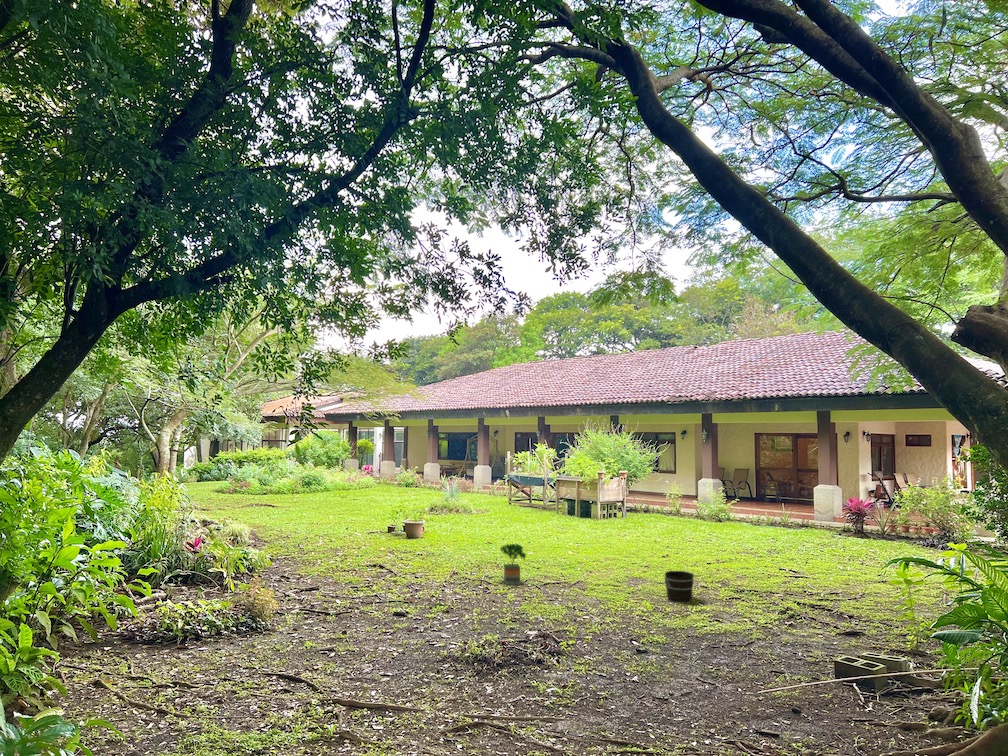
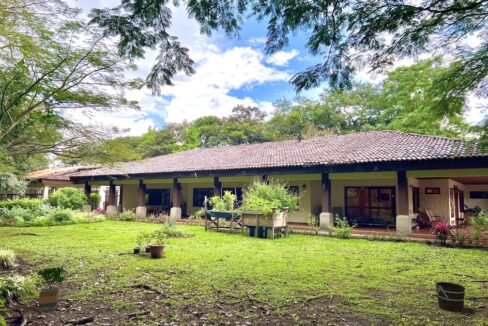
potted tree: present [500,544,526,585] -> present [38,267,66,312]

